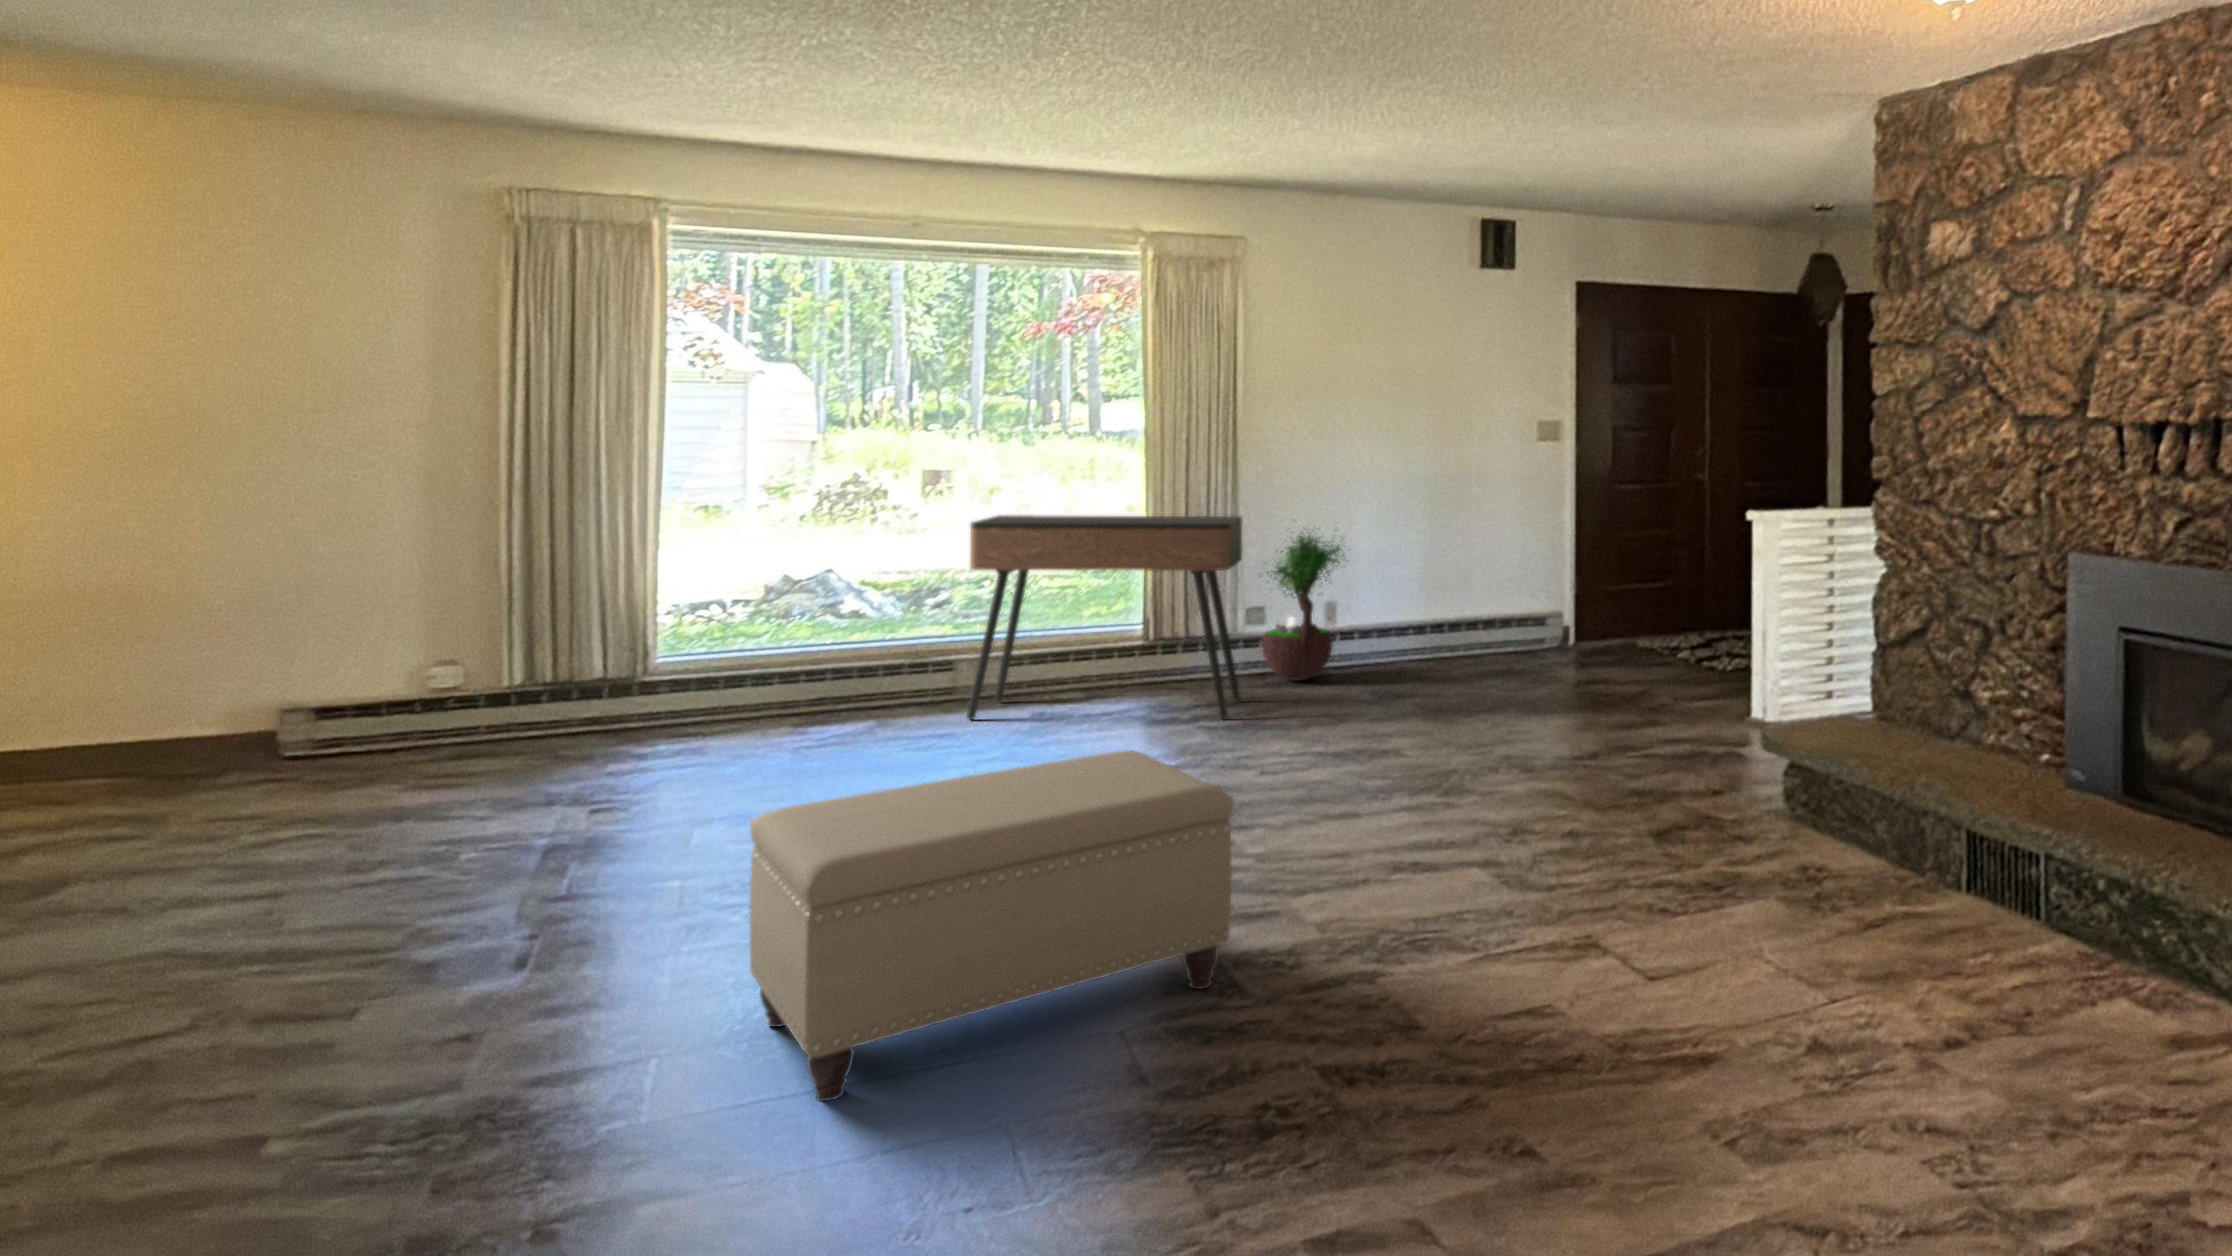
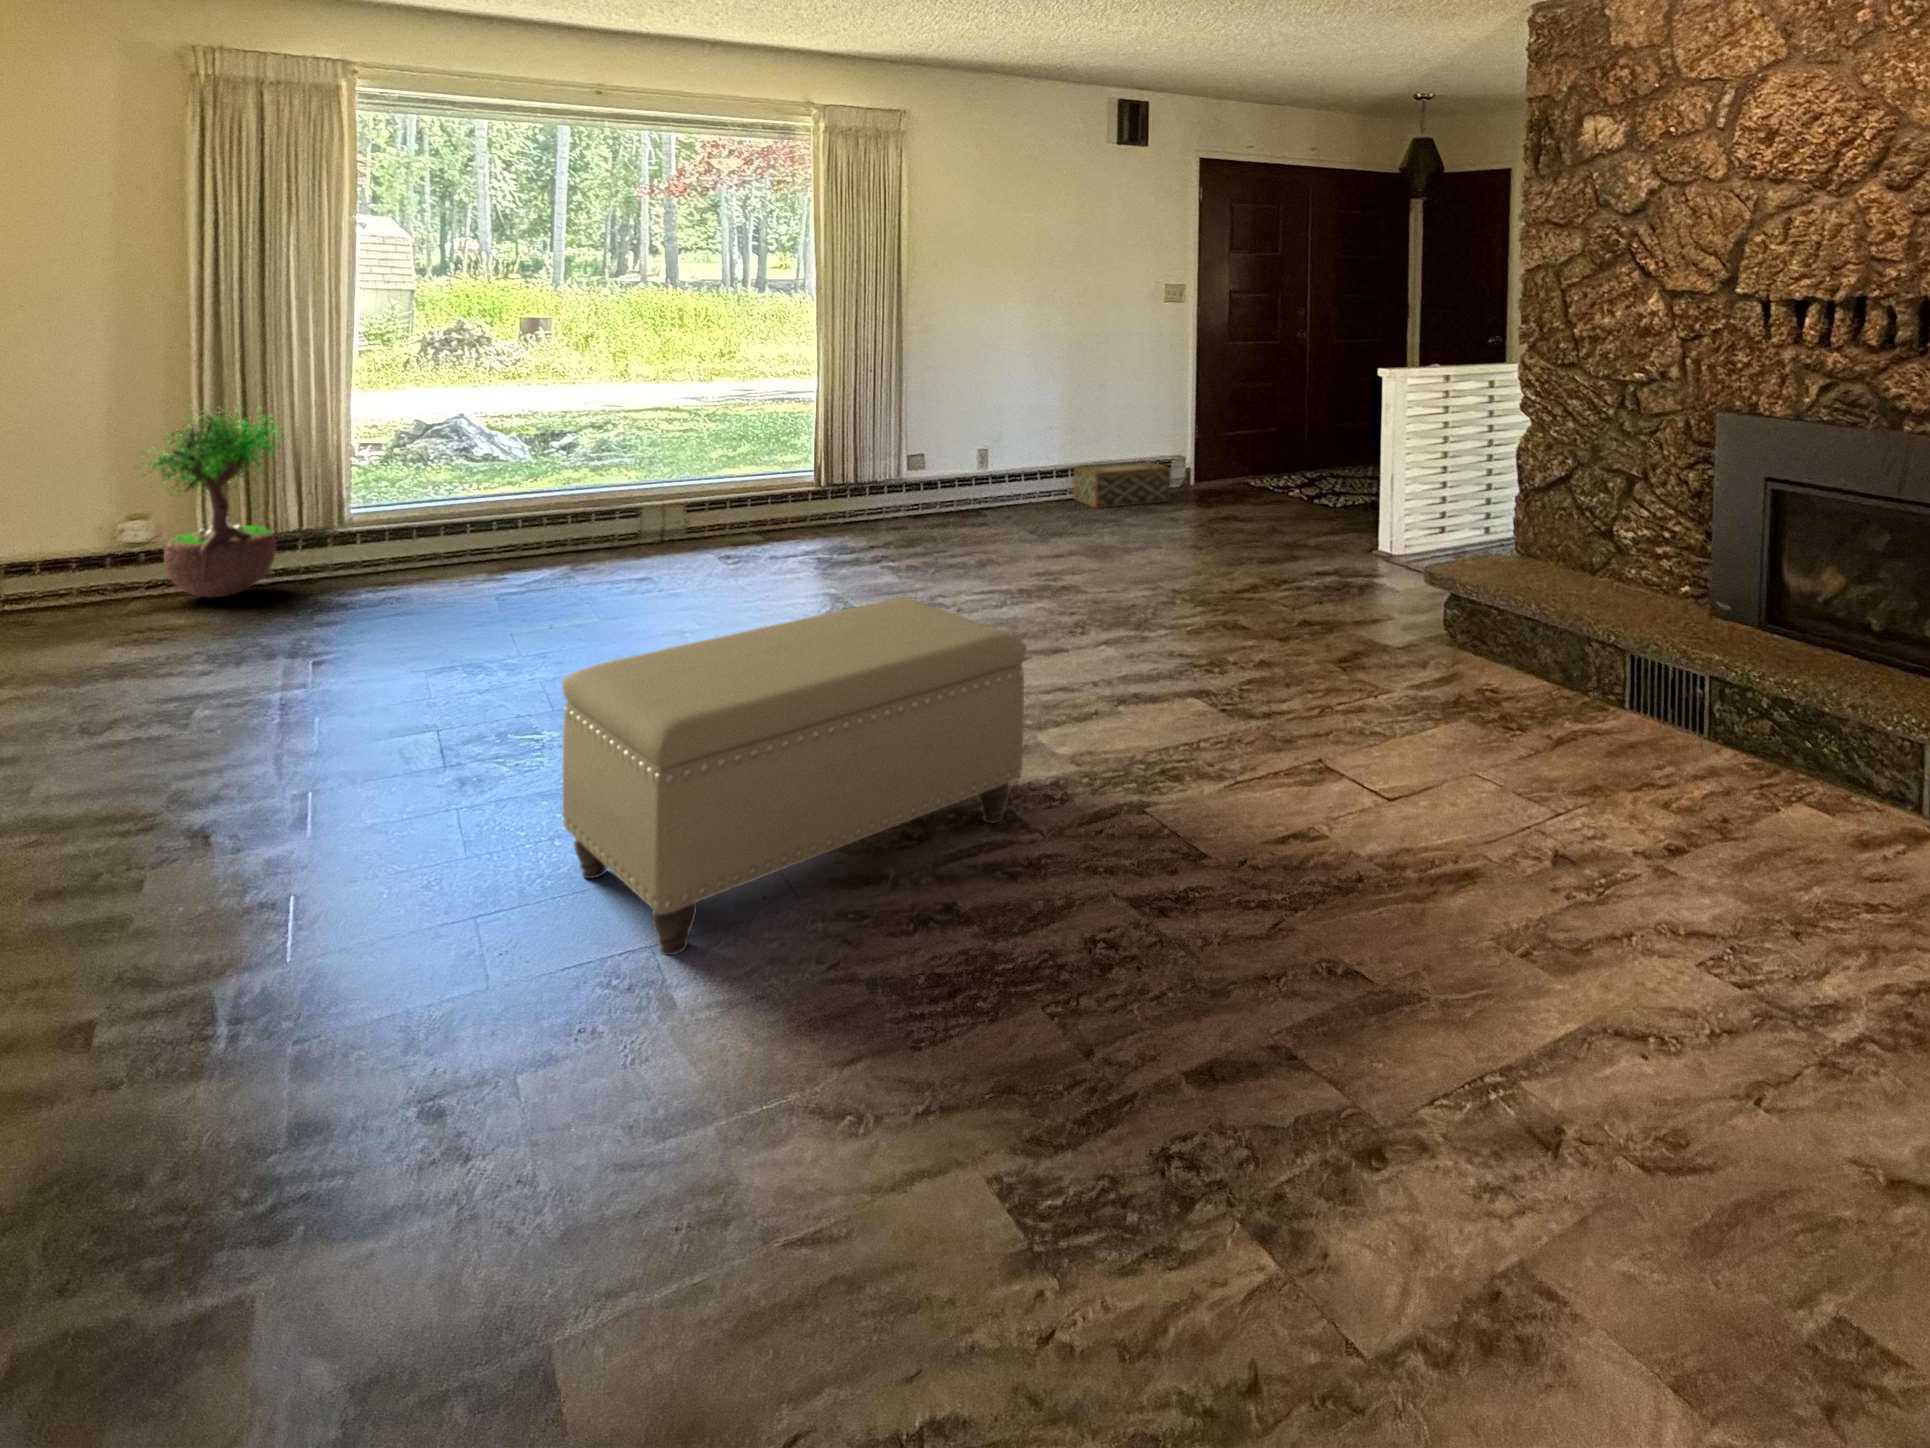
console table: present [967,515,1242,720] -> none [661,367,918,560]
potted tree: present [1260,529,1351,681] -> present [135,406,281,597]
woven basket: none [1431,619,1539,671] -> present [1073,461,1171,508]

